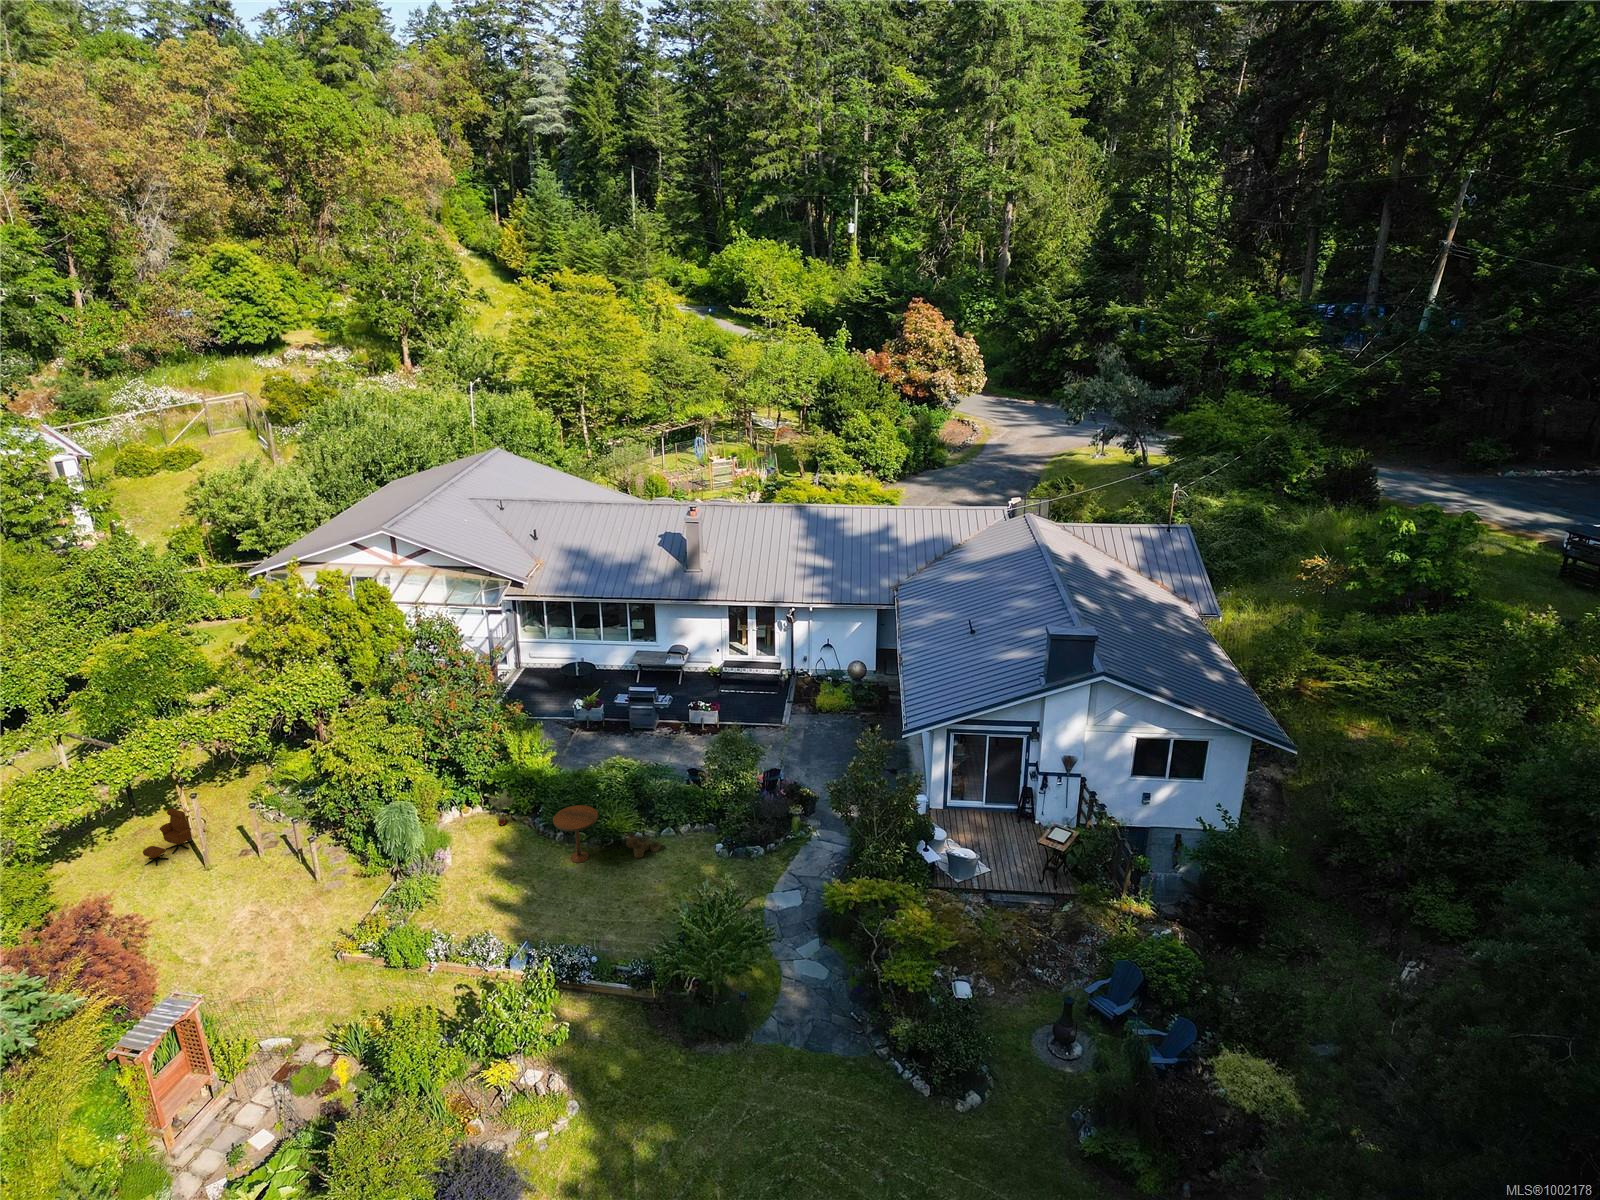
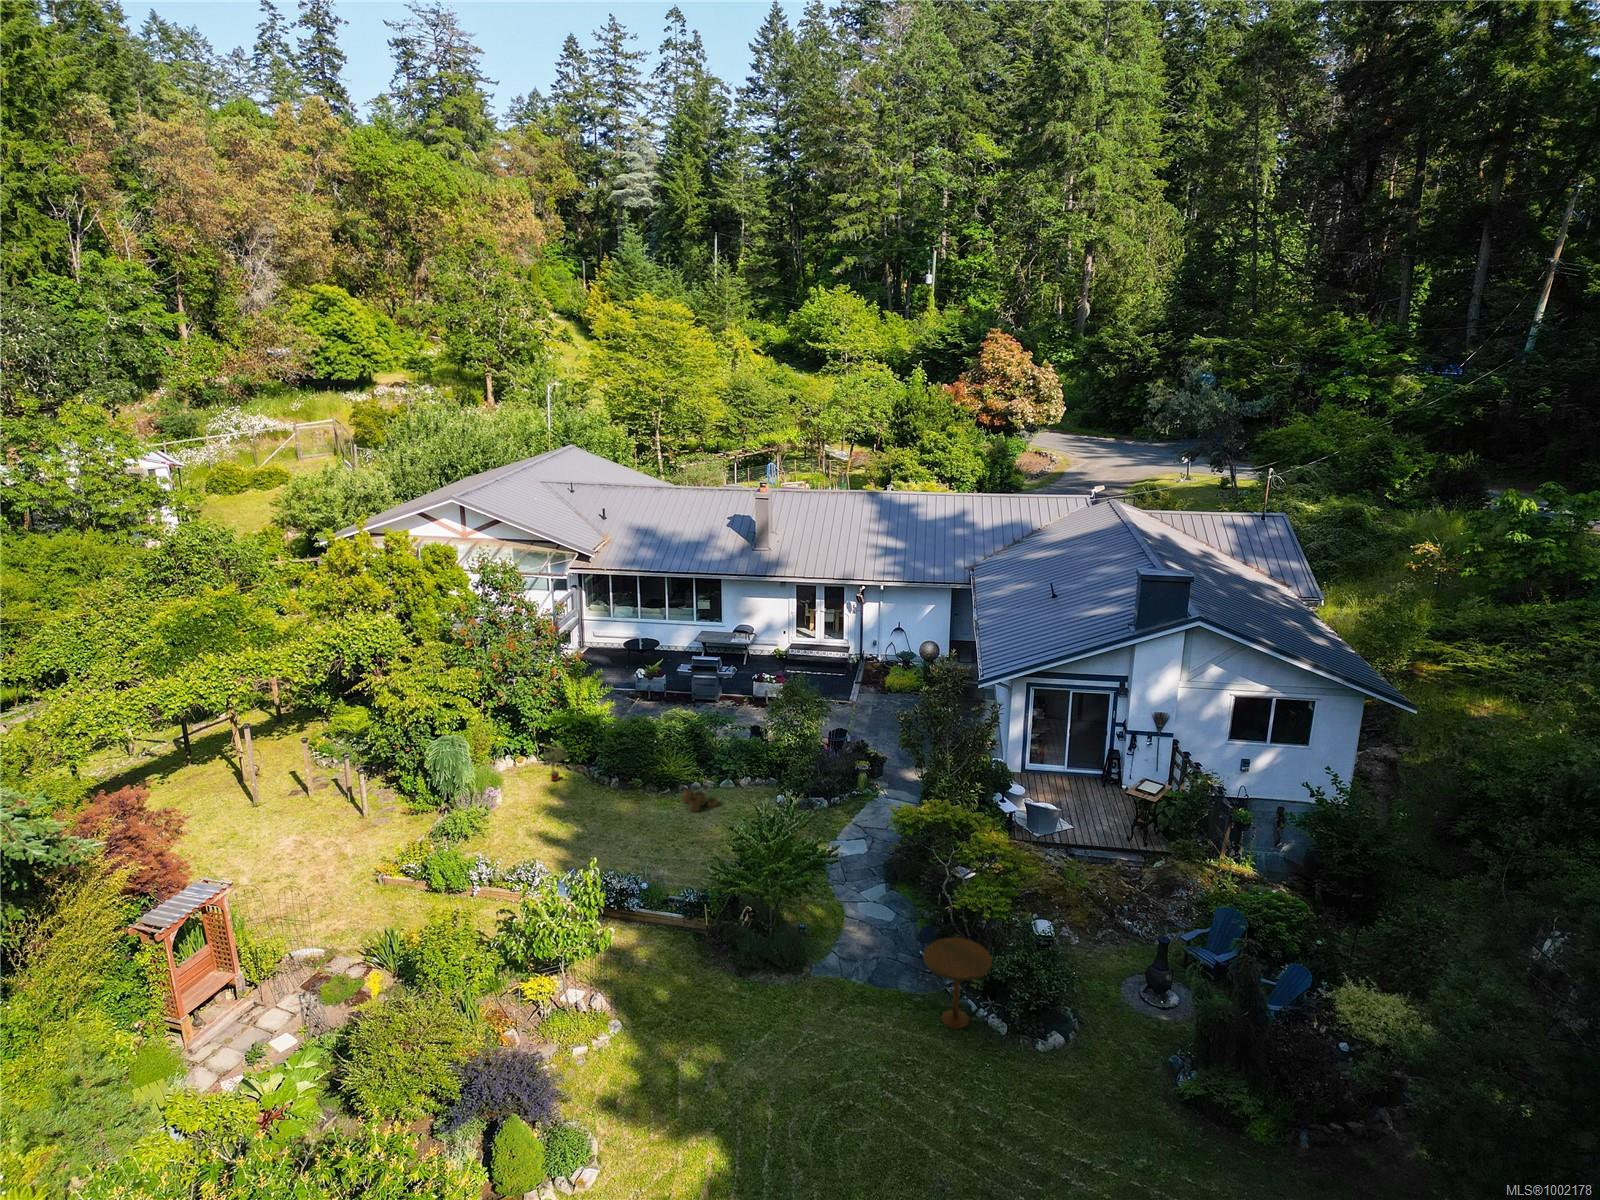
pedestal table: present [553,805,598,863] -> present [923,938,992,1029]
lounge chair: present [143,809,192,866] -> none [197,749,246,804]

